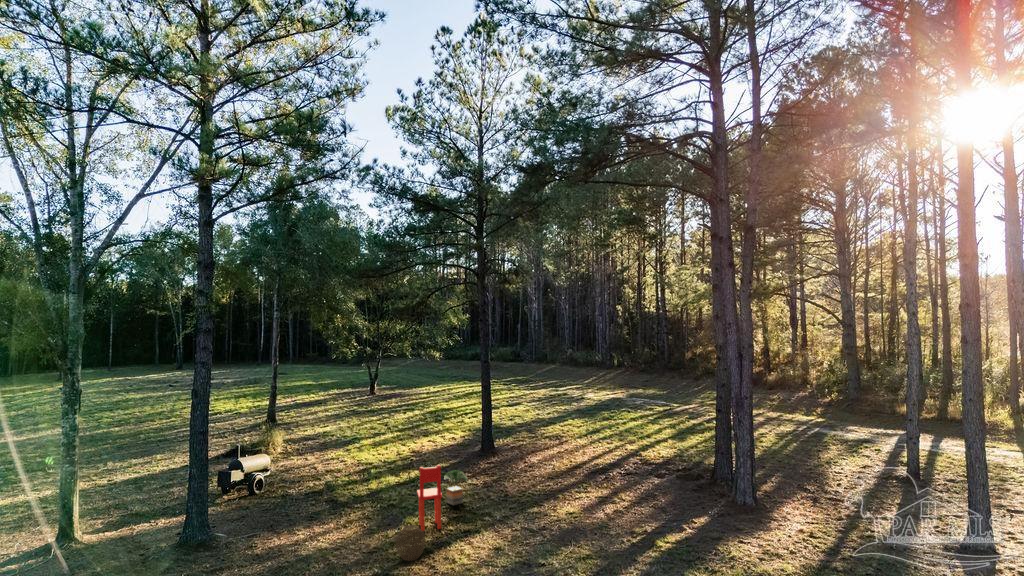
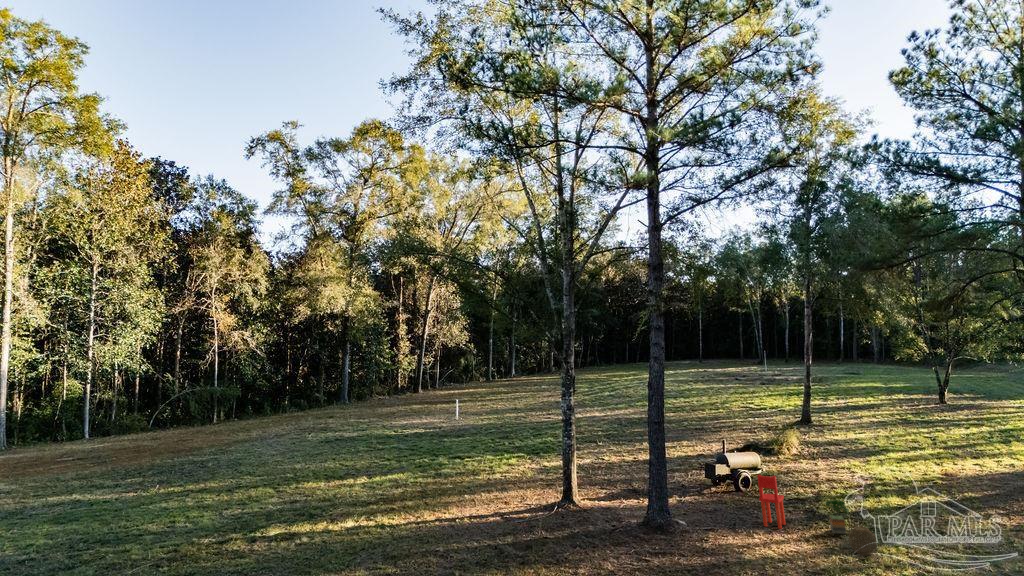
chair: present [417,465,442,531] -> present [757,475,785,529]
potted tree: present [445,470,467,505] -> present [825,499,849,534]

